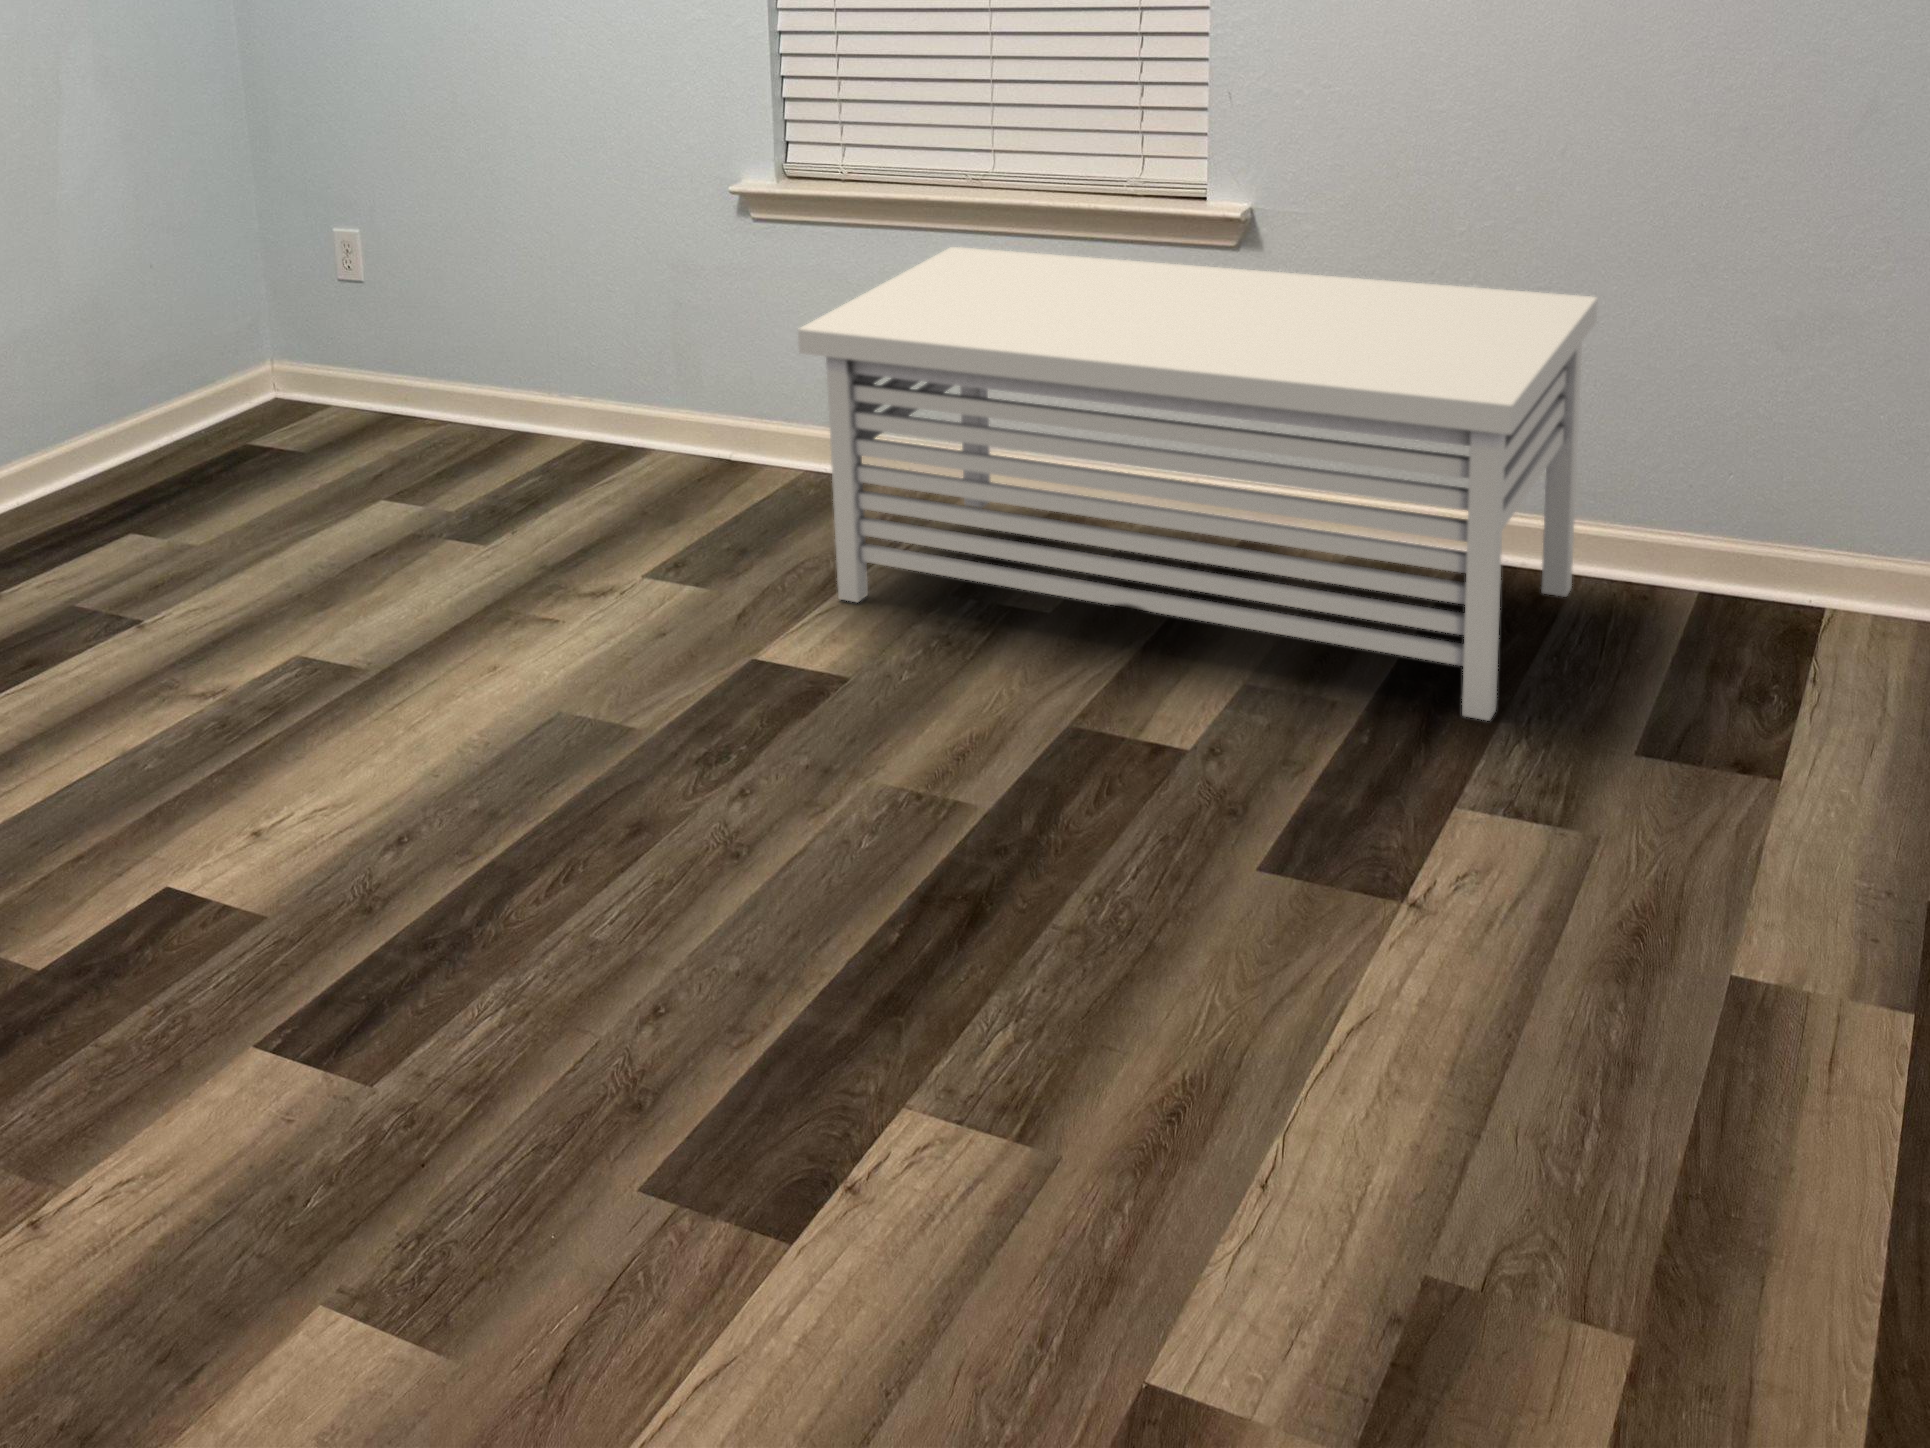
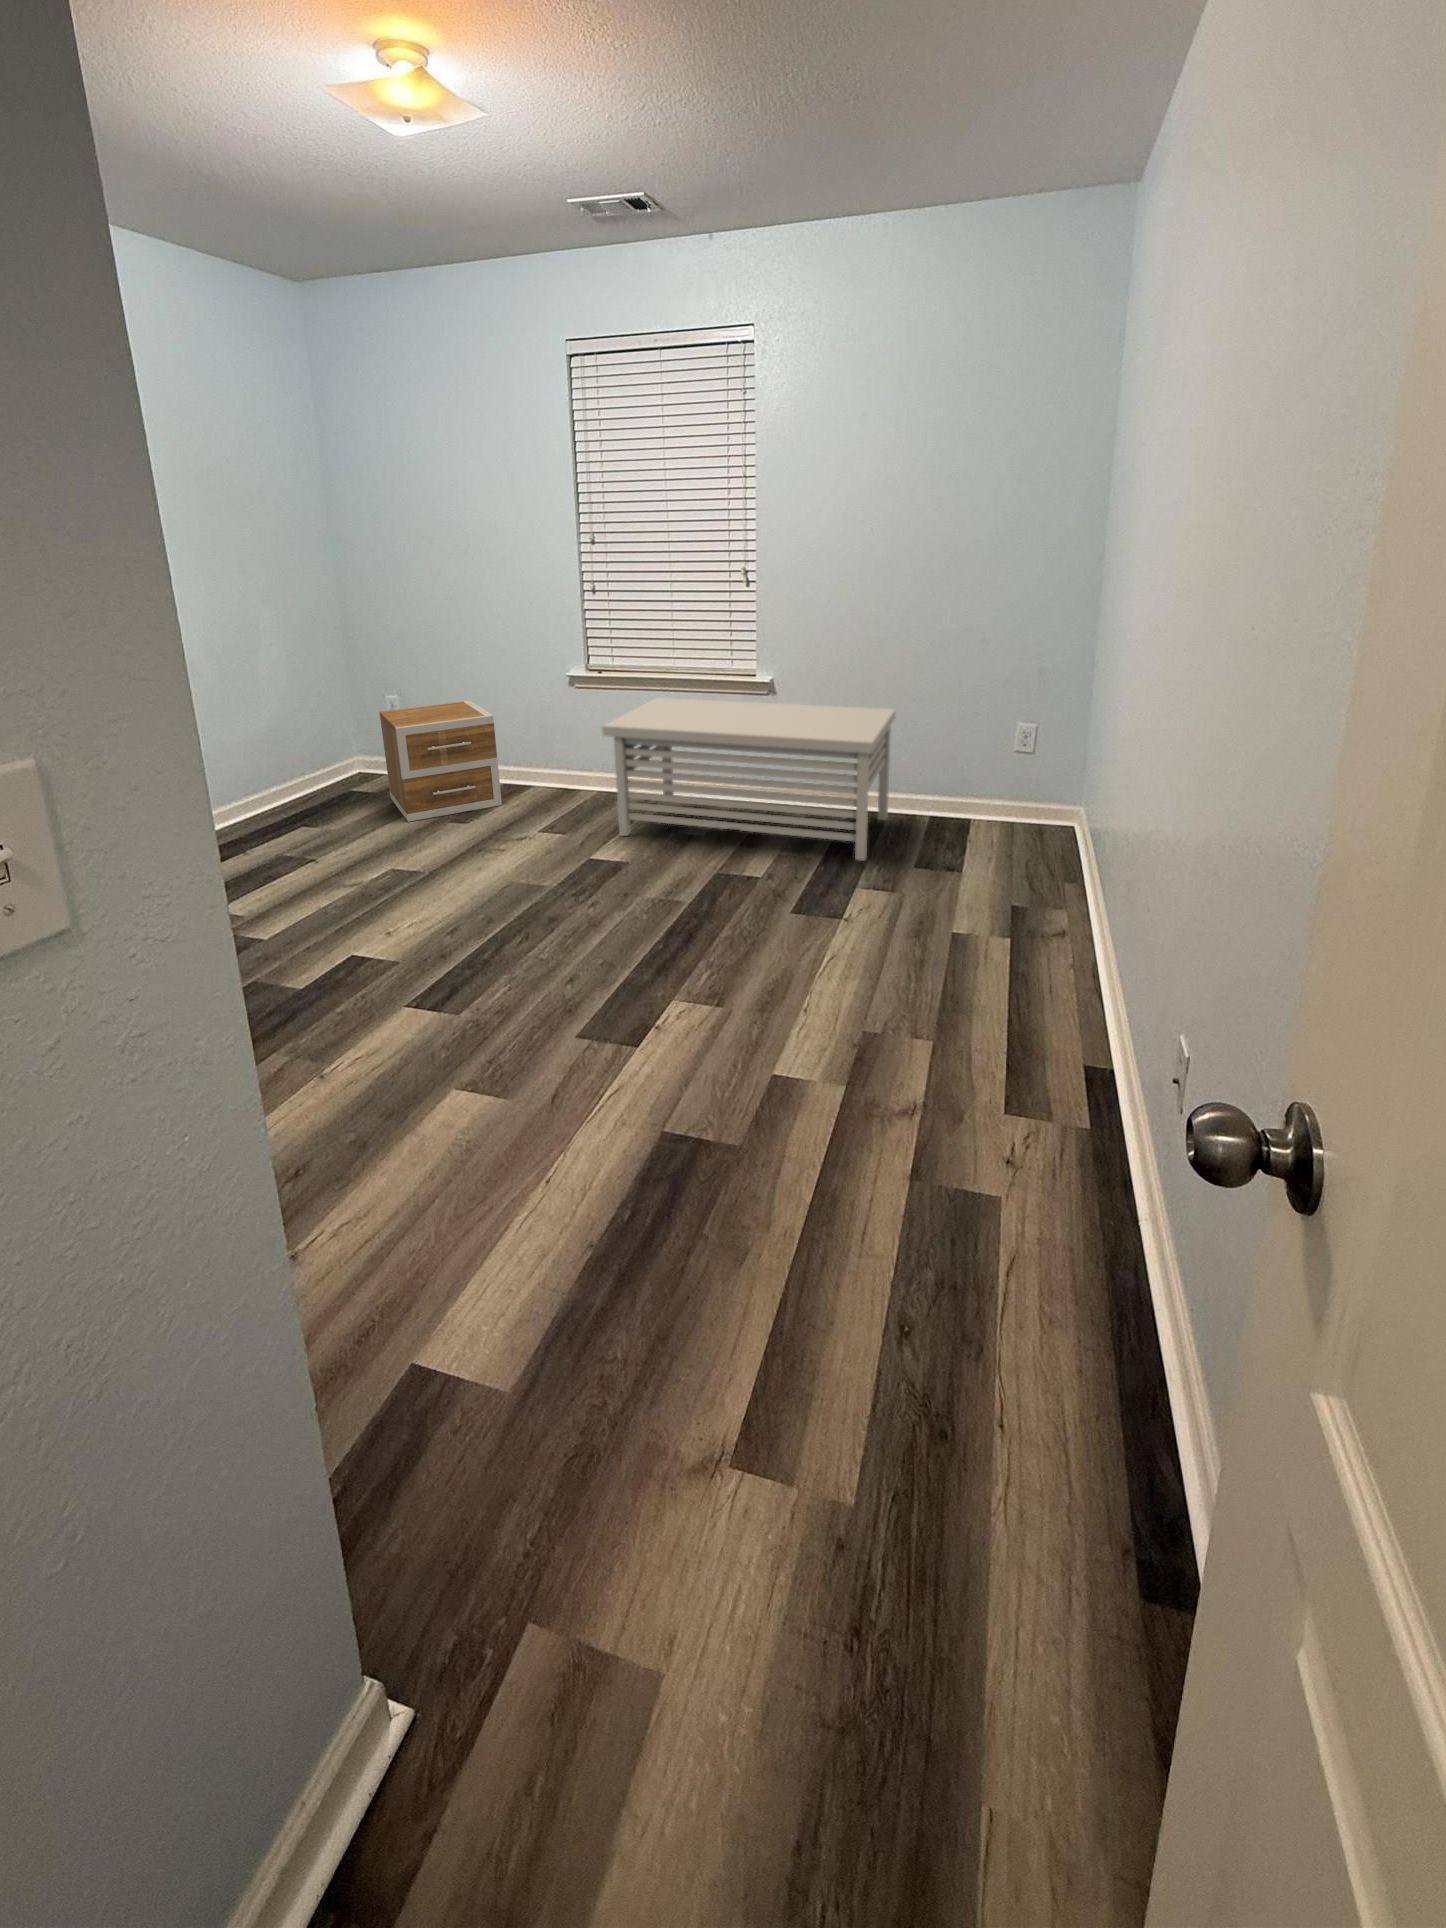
nightstand: none [307,241,573,531] -> present [379,700,502,822]

